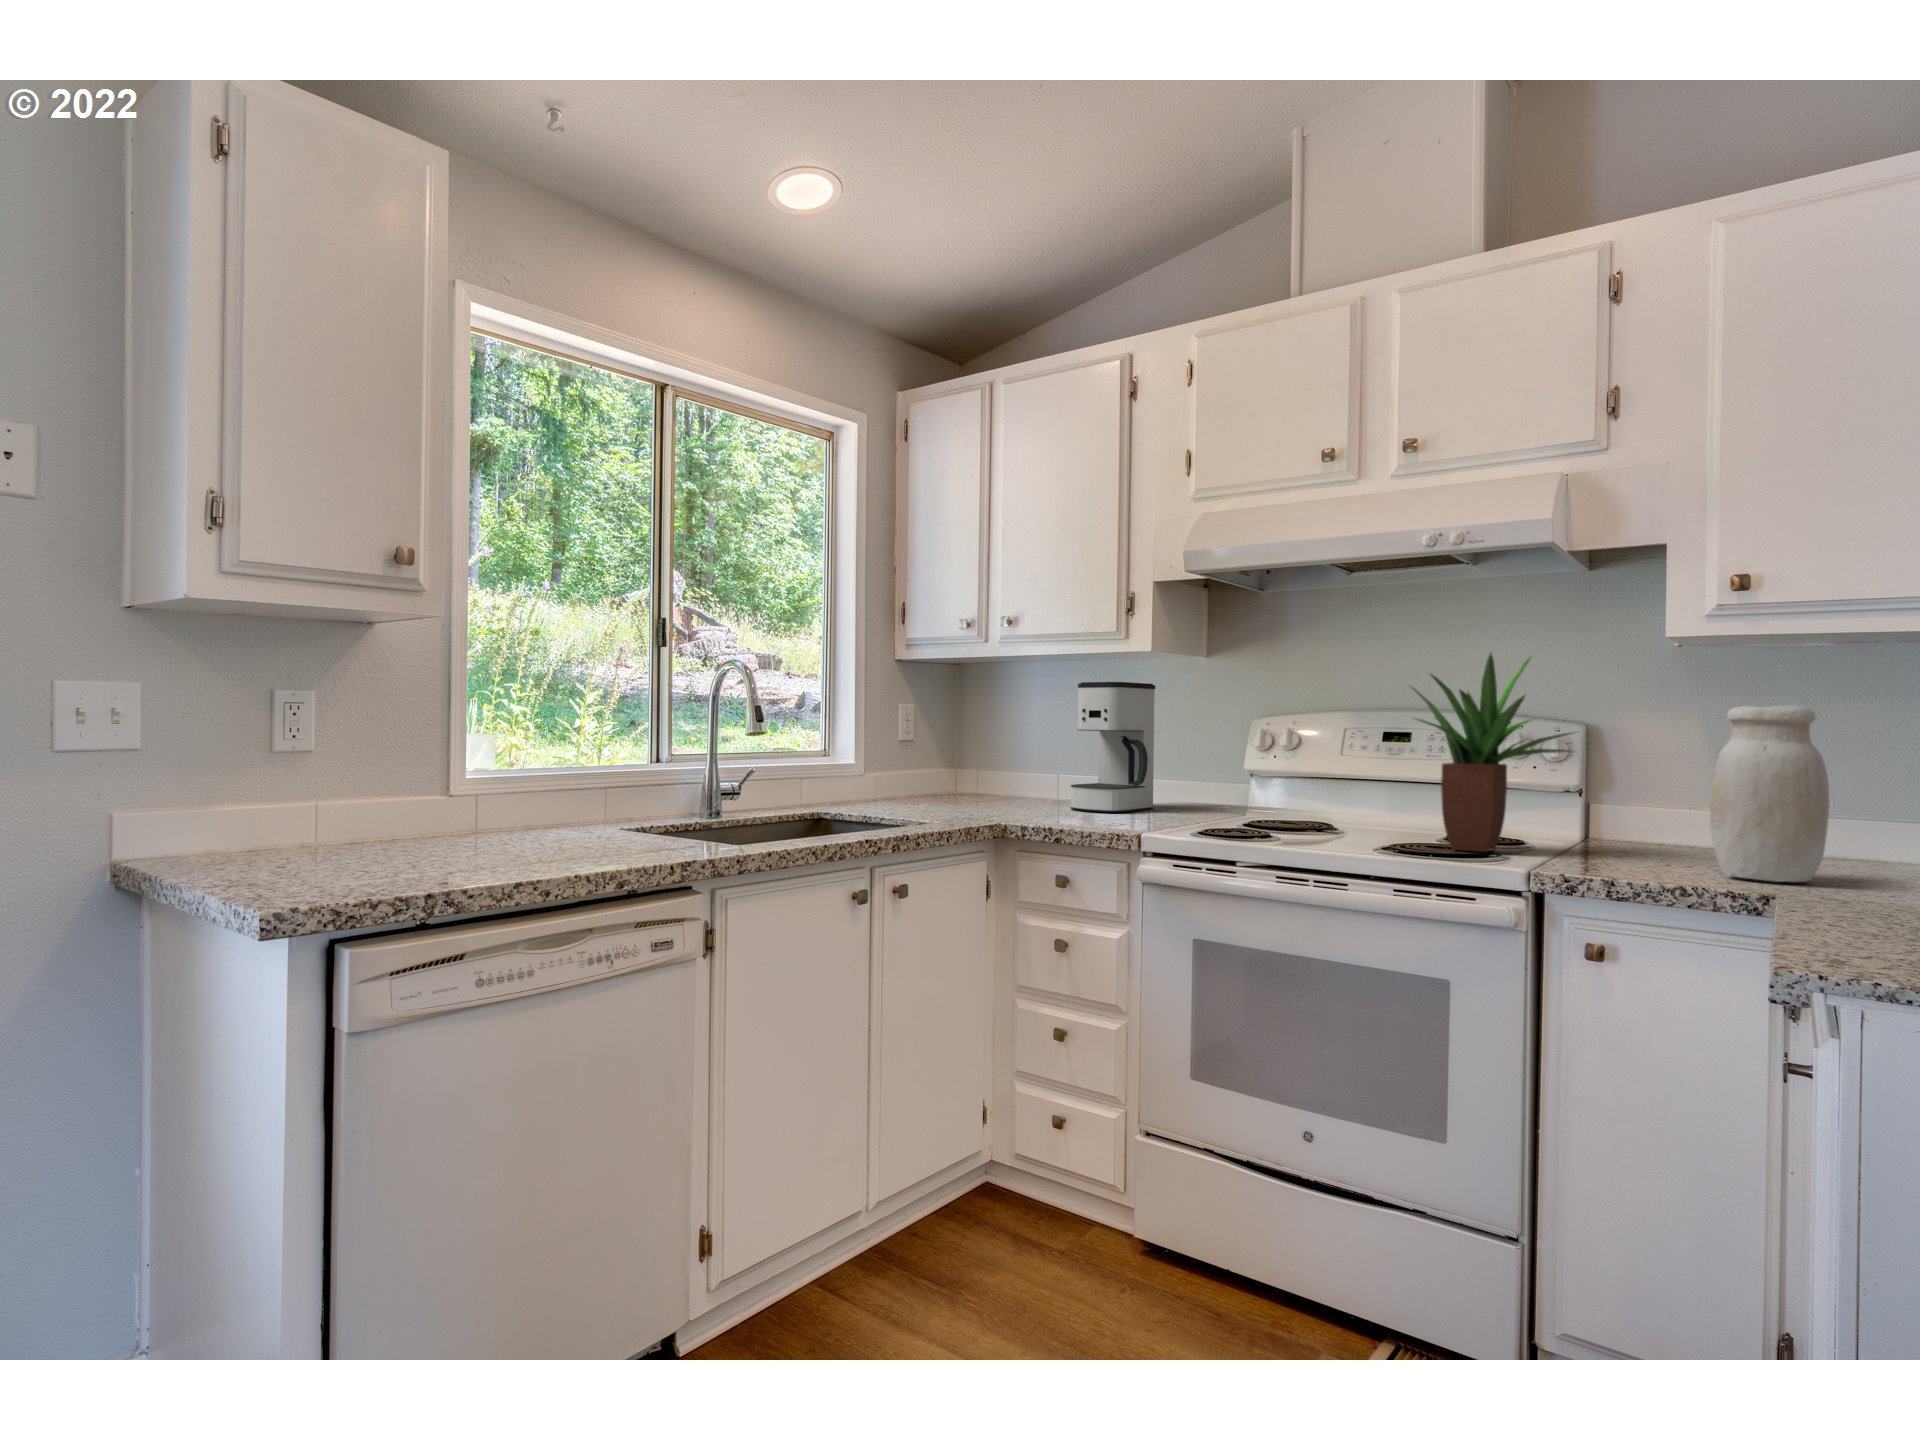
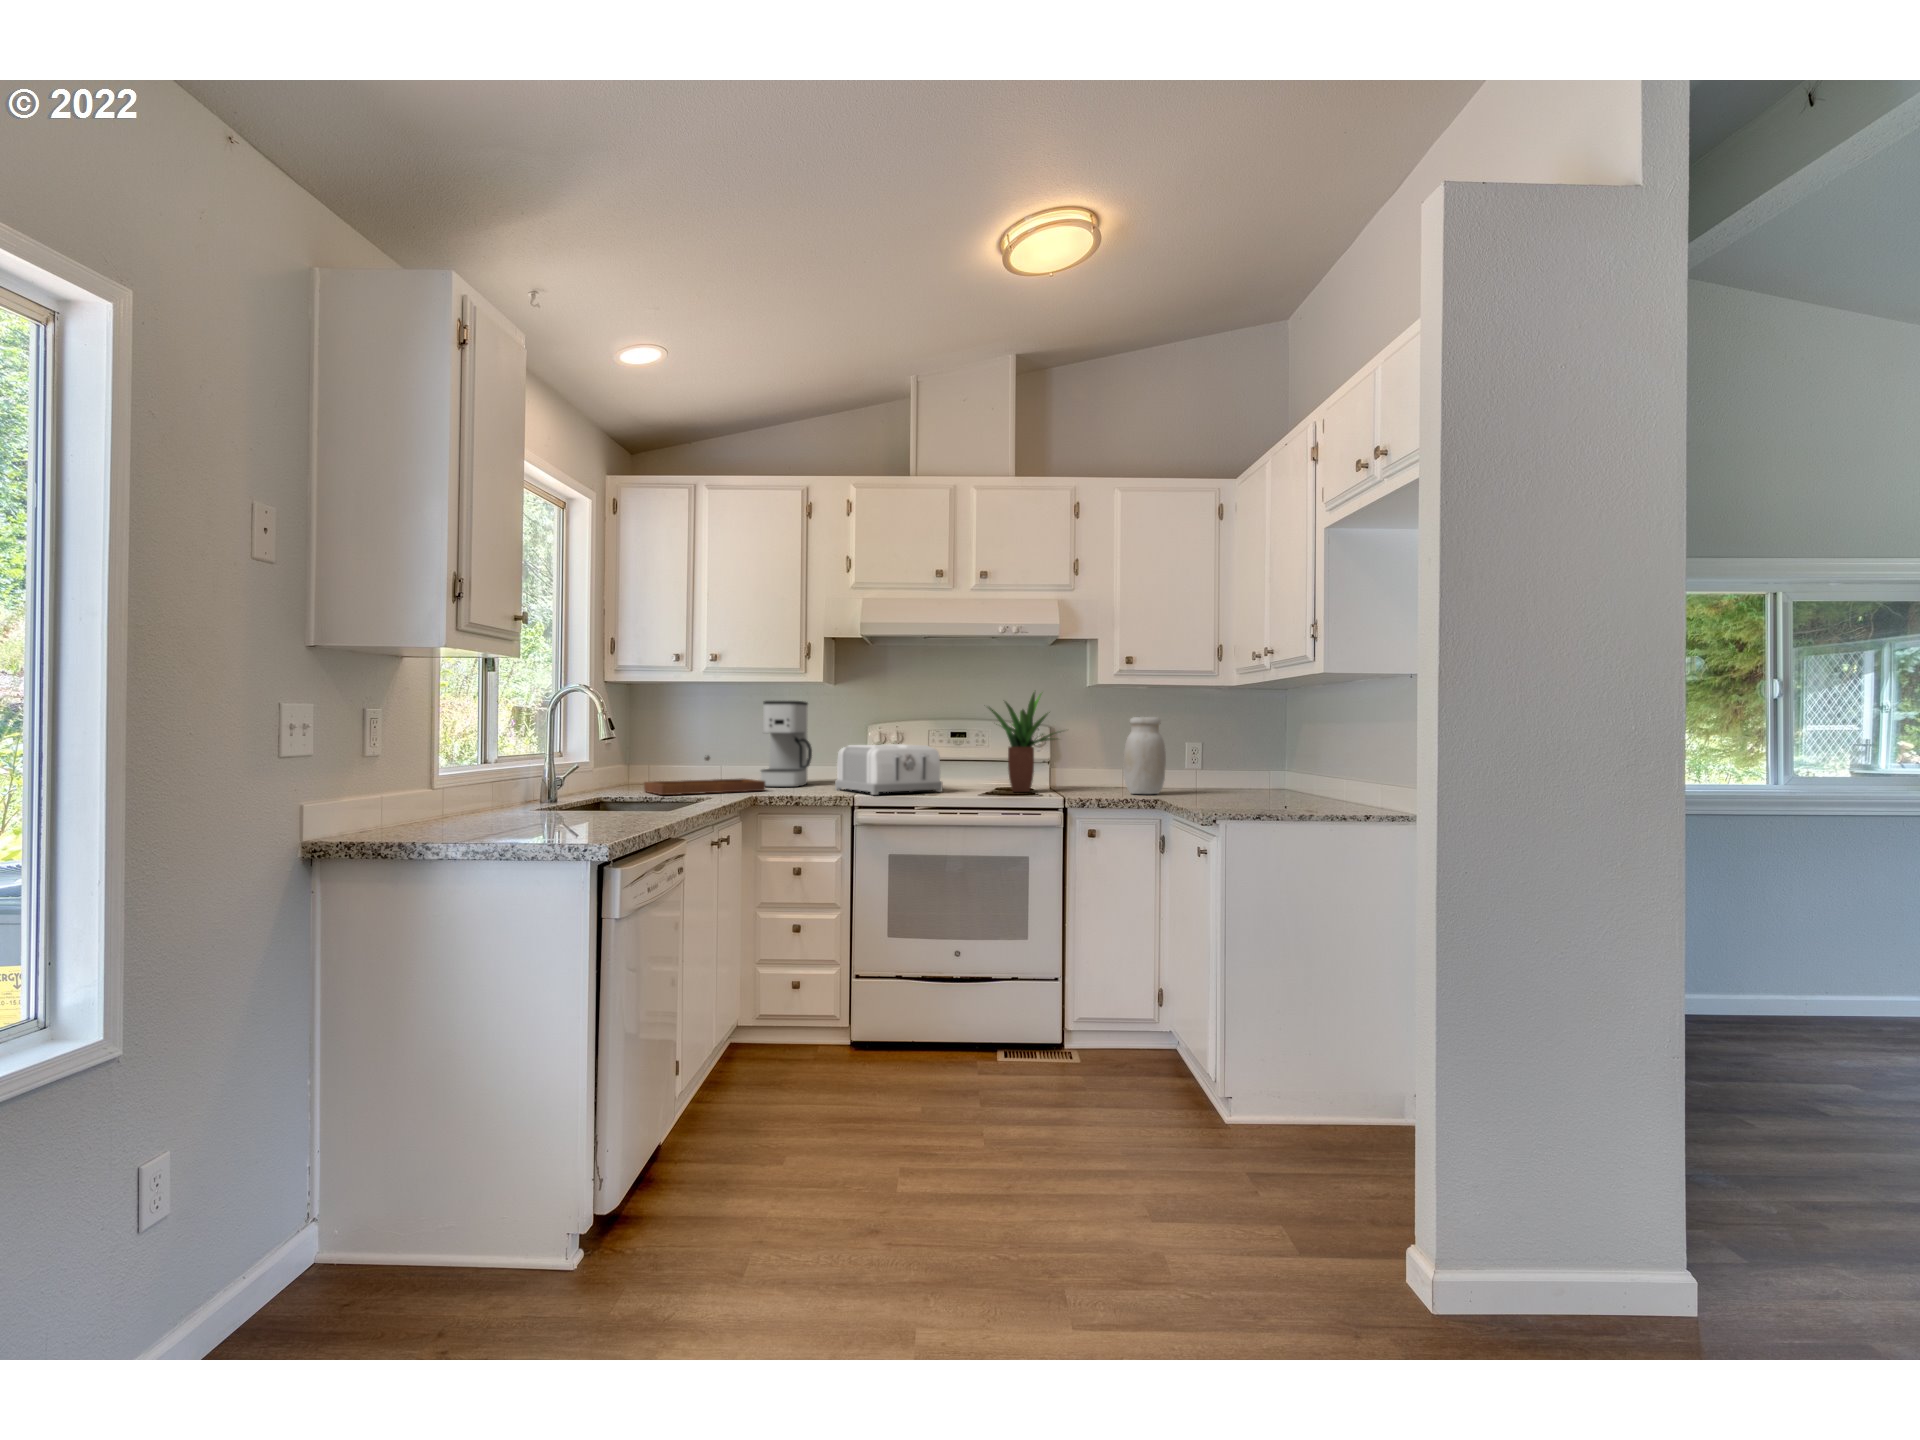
toaster: none [1156,751,1314,839] -> present [835,744,943,795]
tray: none [894,760,1049,816] -> present [644,755,765,795]

